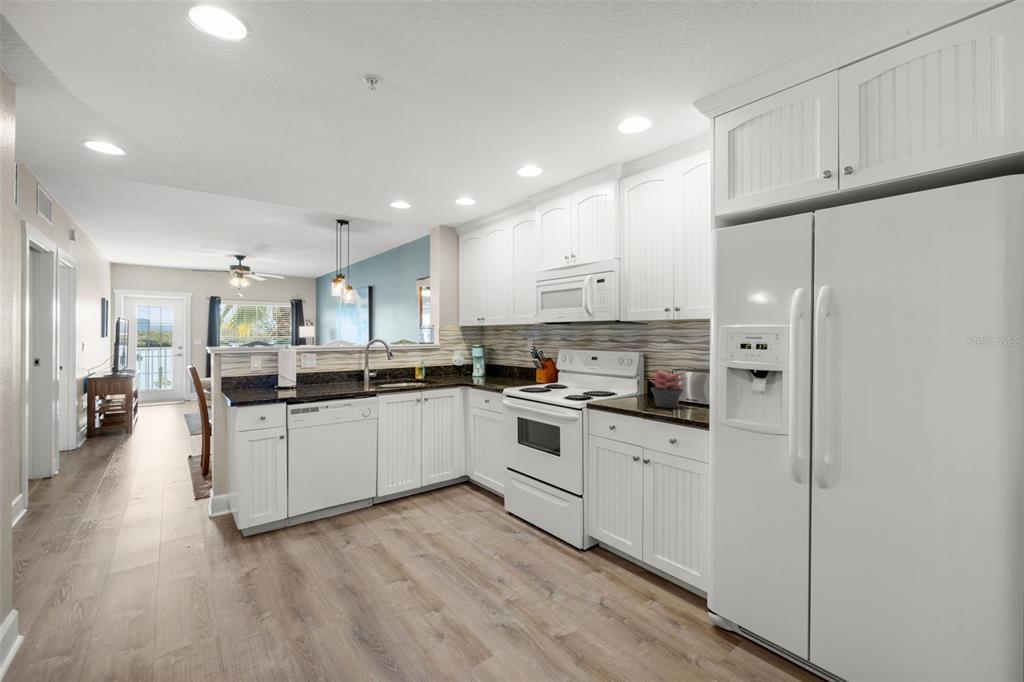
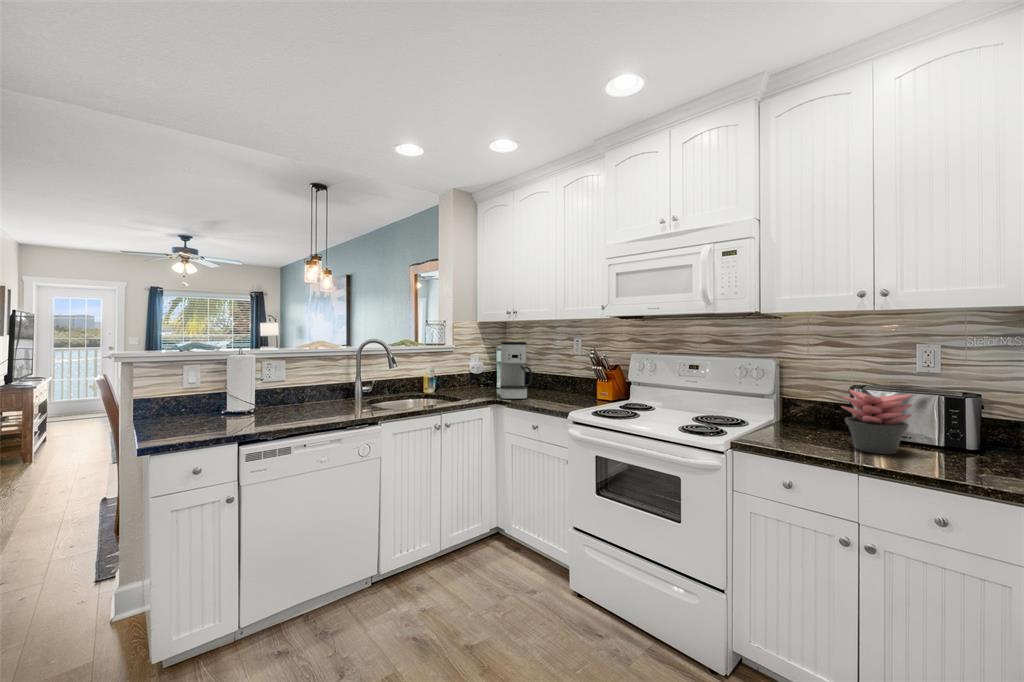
coffee maker: none [469,341,492,383] -> present [500,342,532,399]

